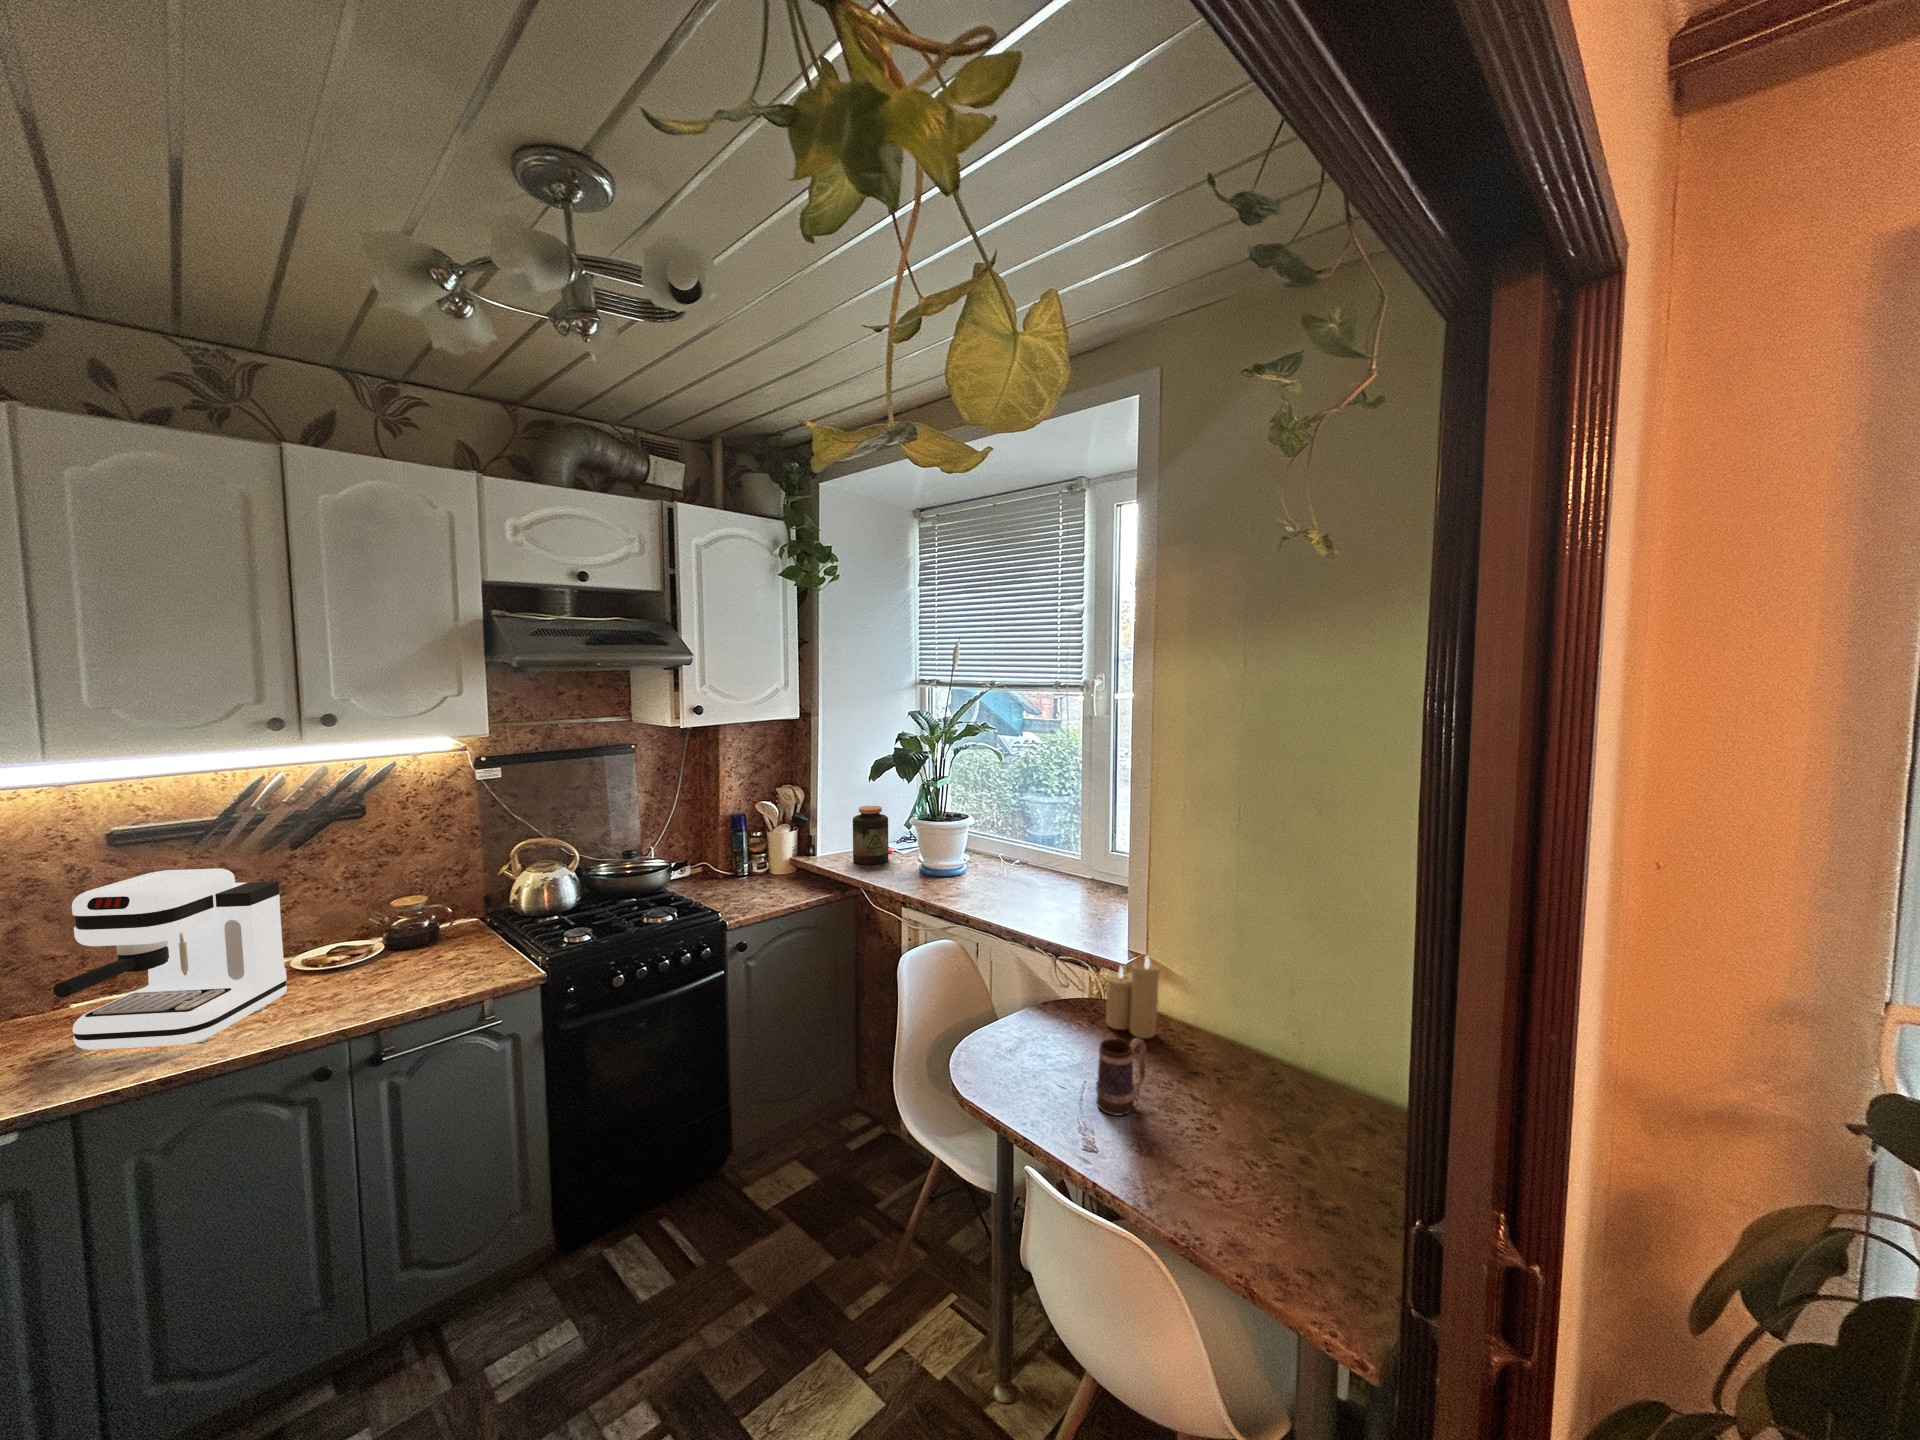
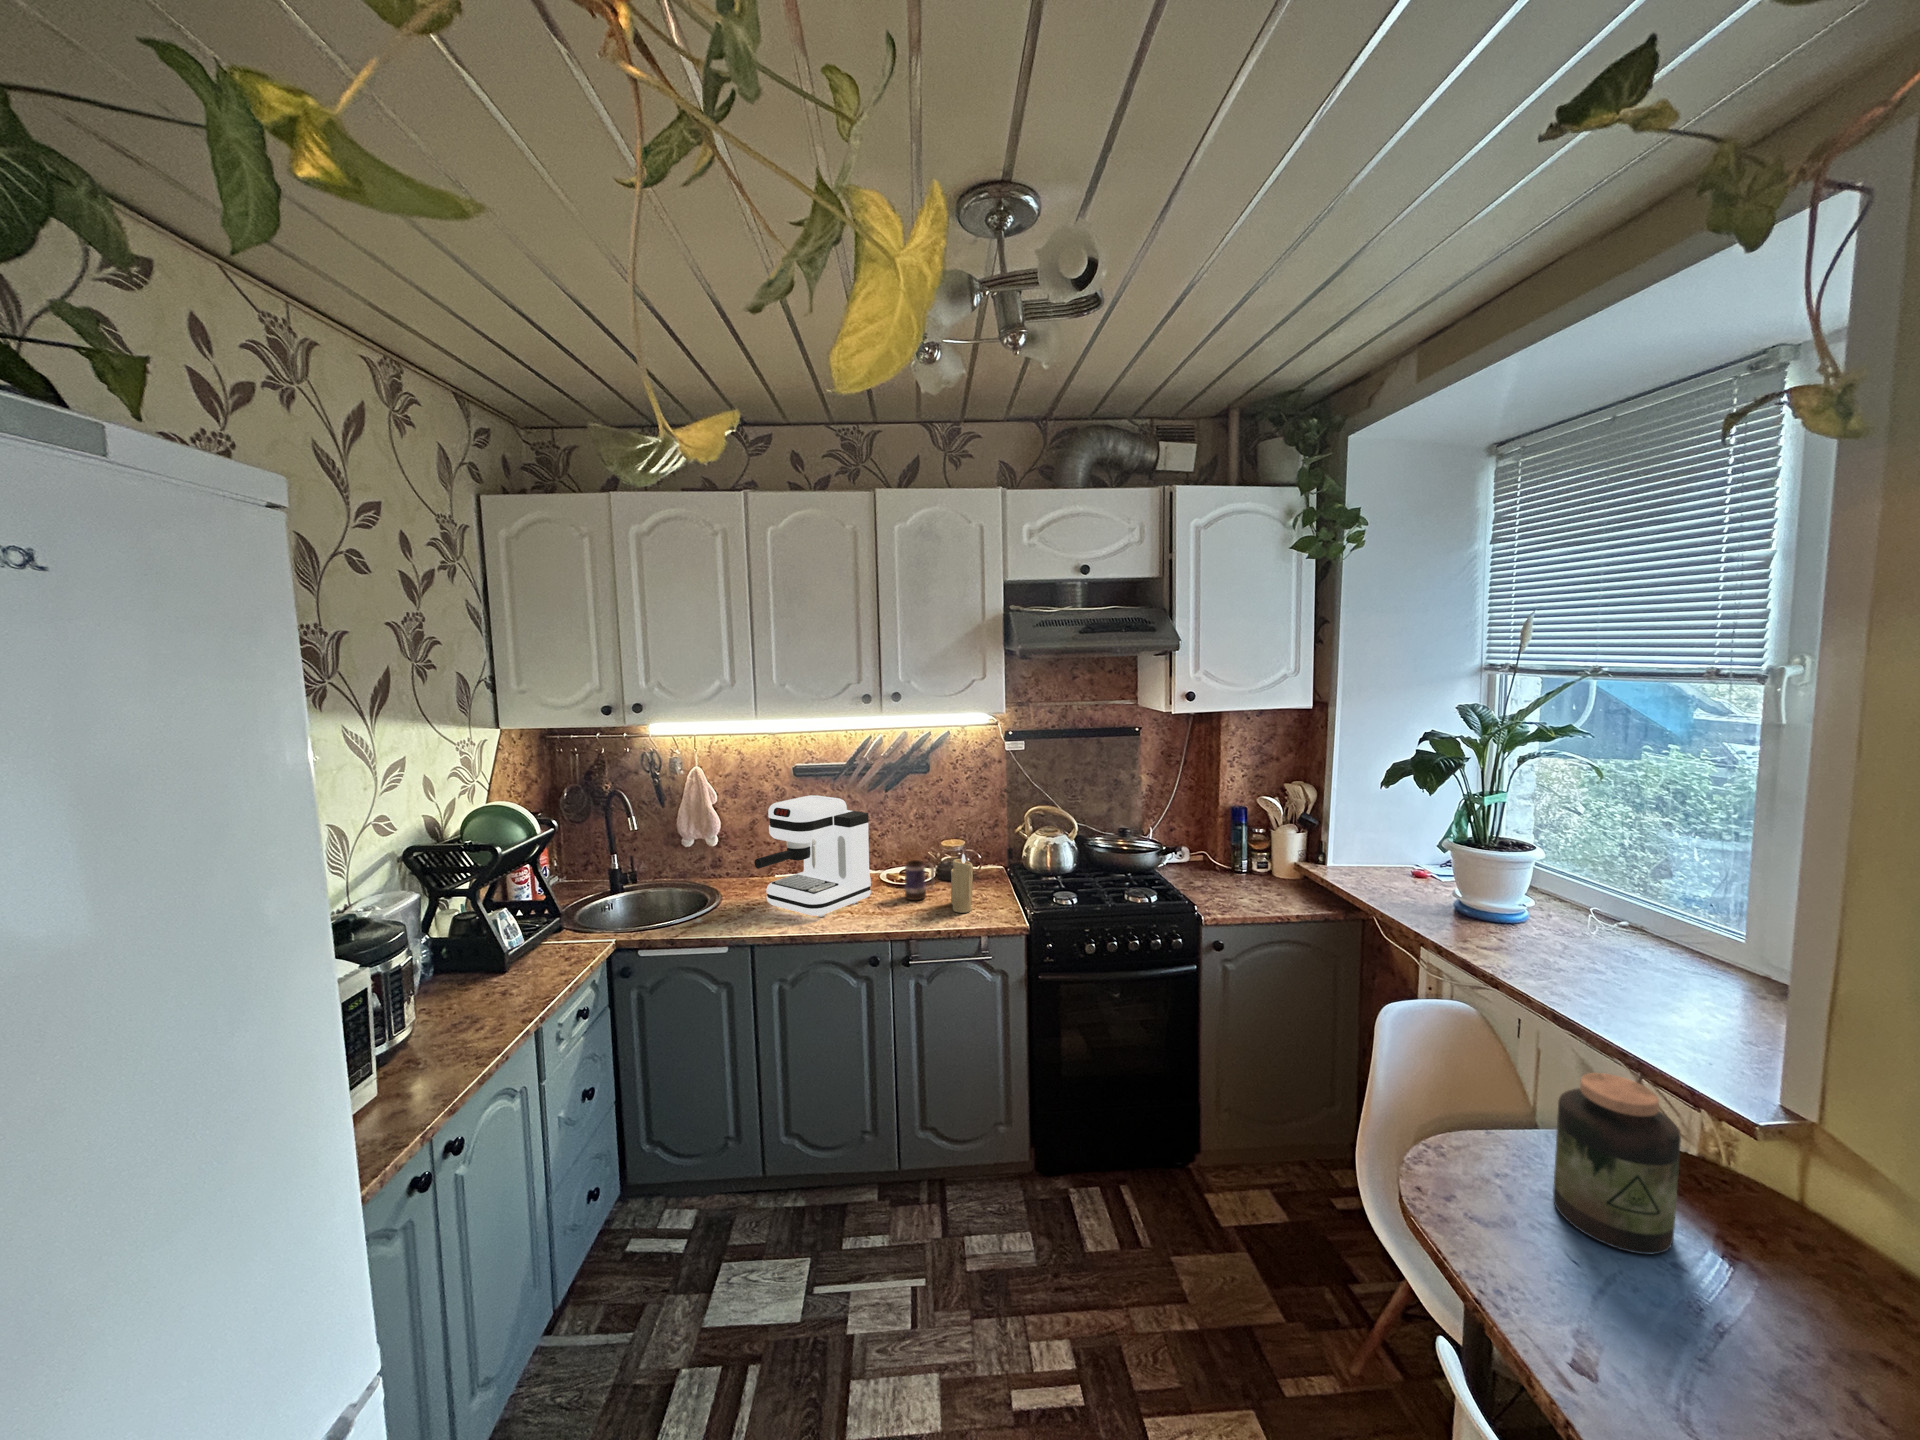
jar: present [853,806,888,865] -> present [1553,1073,1681,1254]
candle: present [1106,956,1160,1039] -> present [951,854,973,913]
mug: present [1096,1038,1146,1116] -> present [905,860,934,900]

